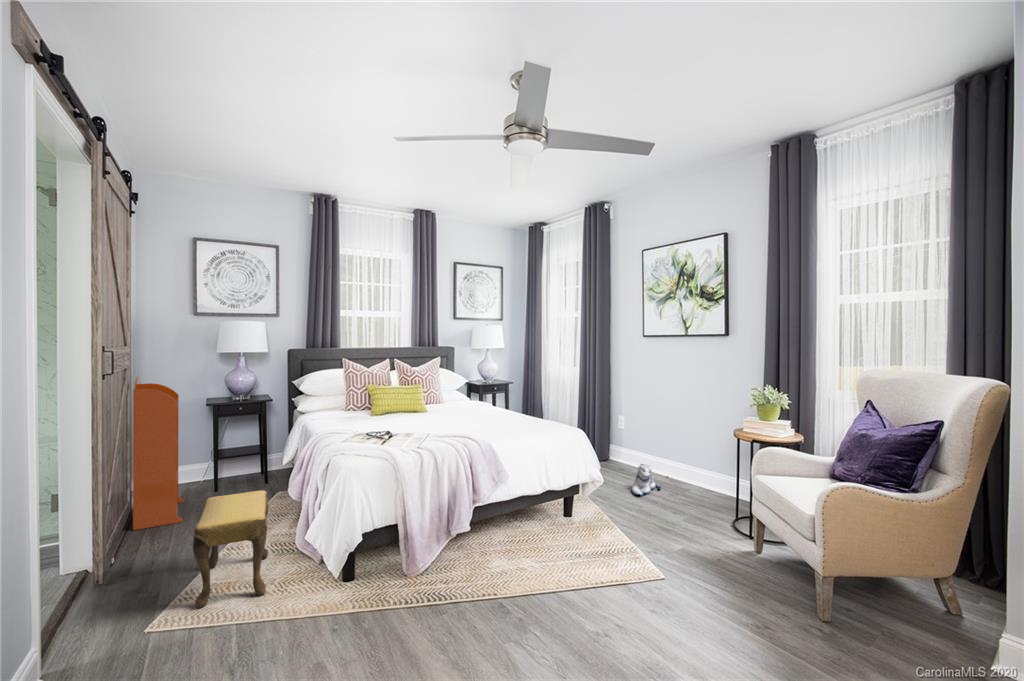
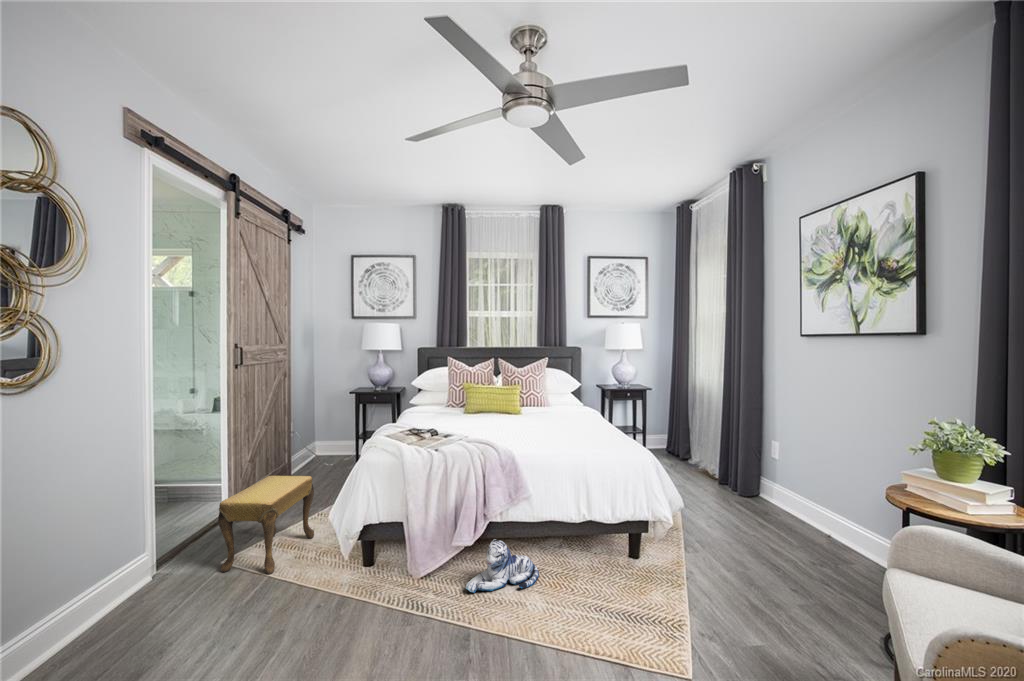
bookcase: present [133,376,184,530] -> none [269,368,323,491]
plush toy: present [632,464,661,495] -> present [466,539,539,593]

